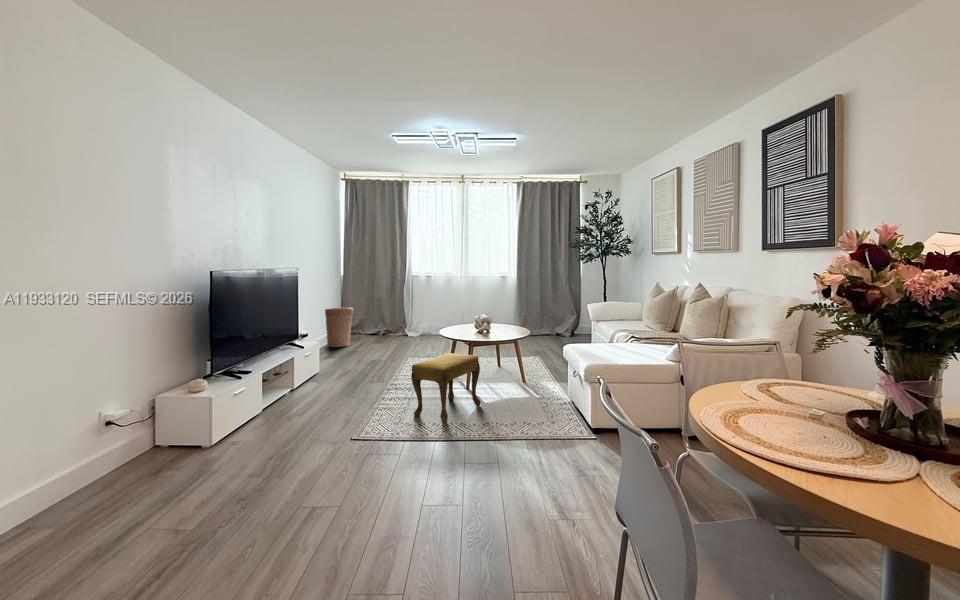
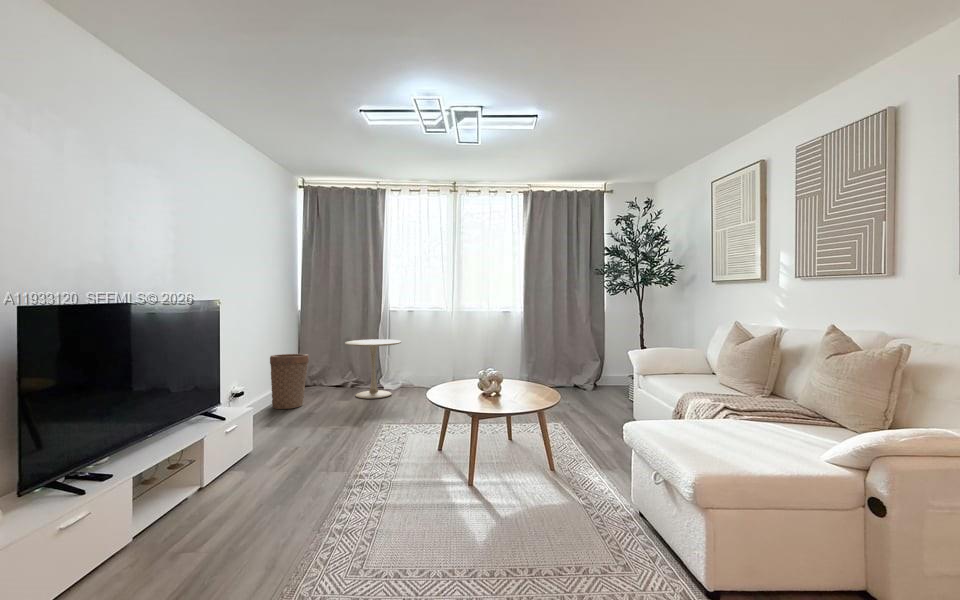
side table: none [379,298,422,341] -> present [345,339,401,399]
footstool: present [411,353,481,423] -> none [384,436,494,564]

